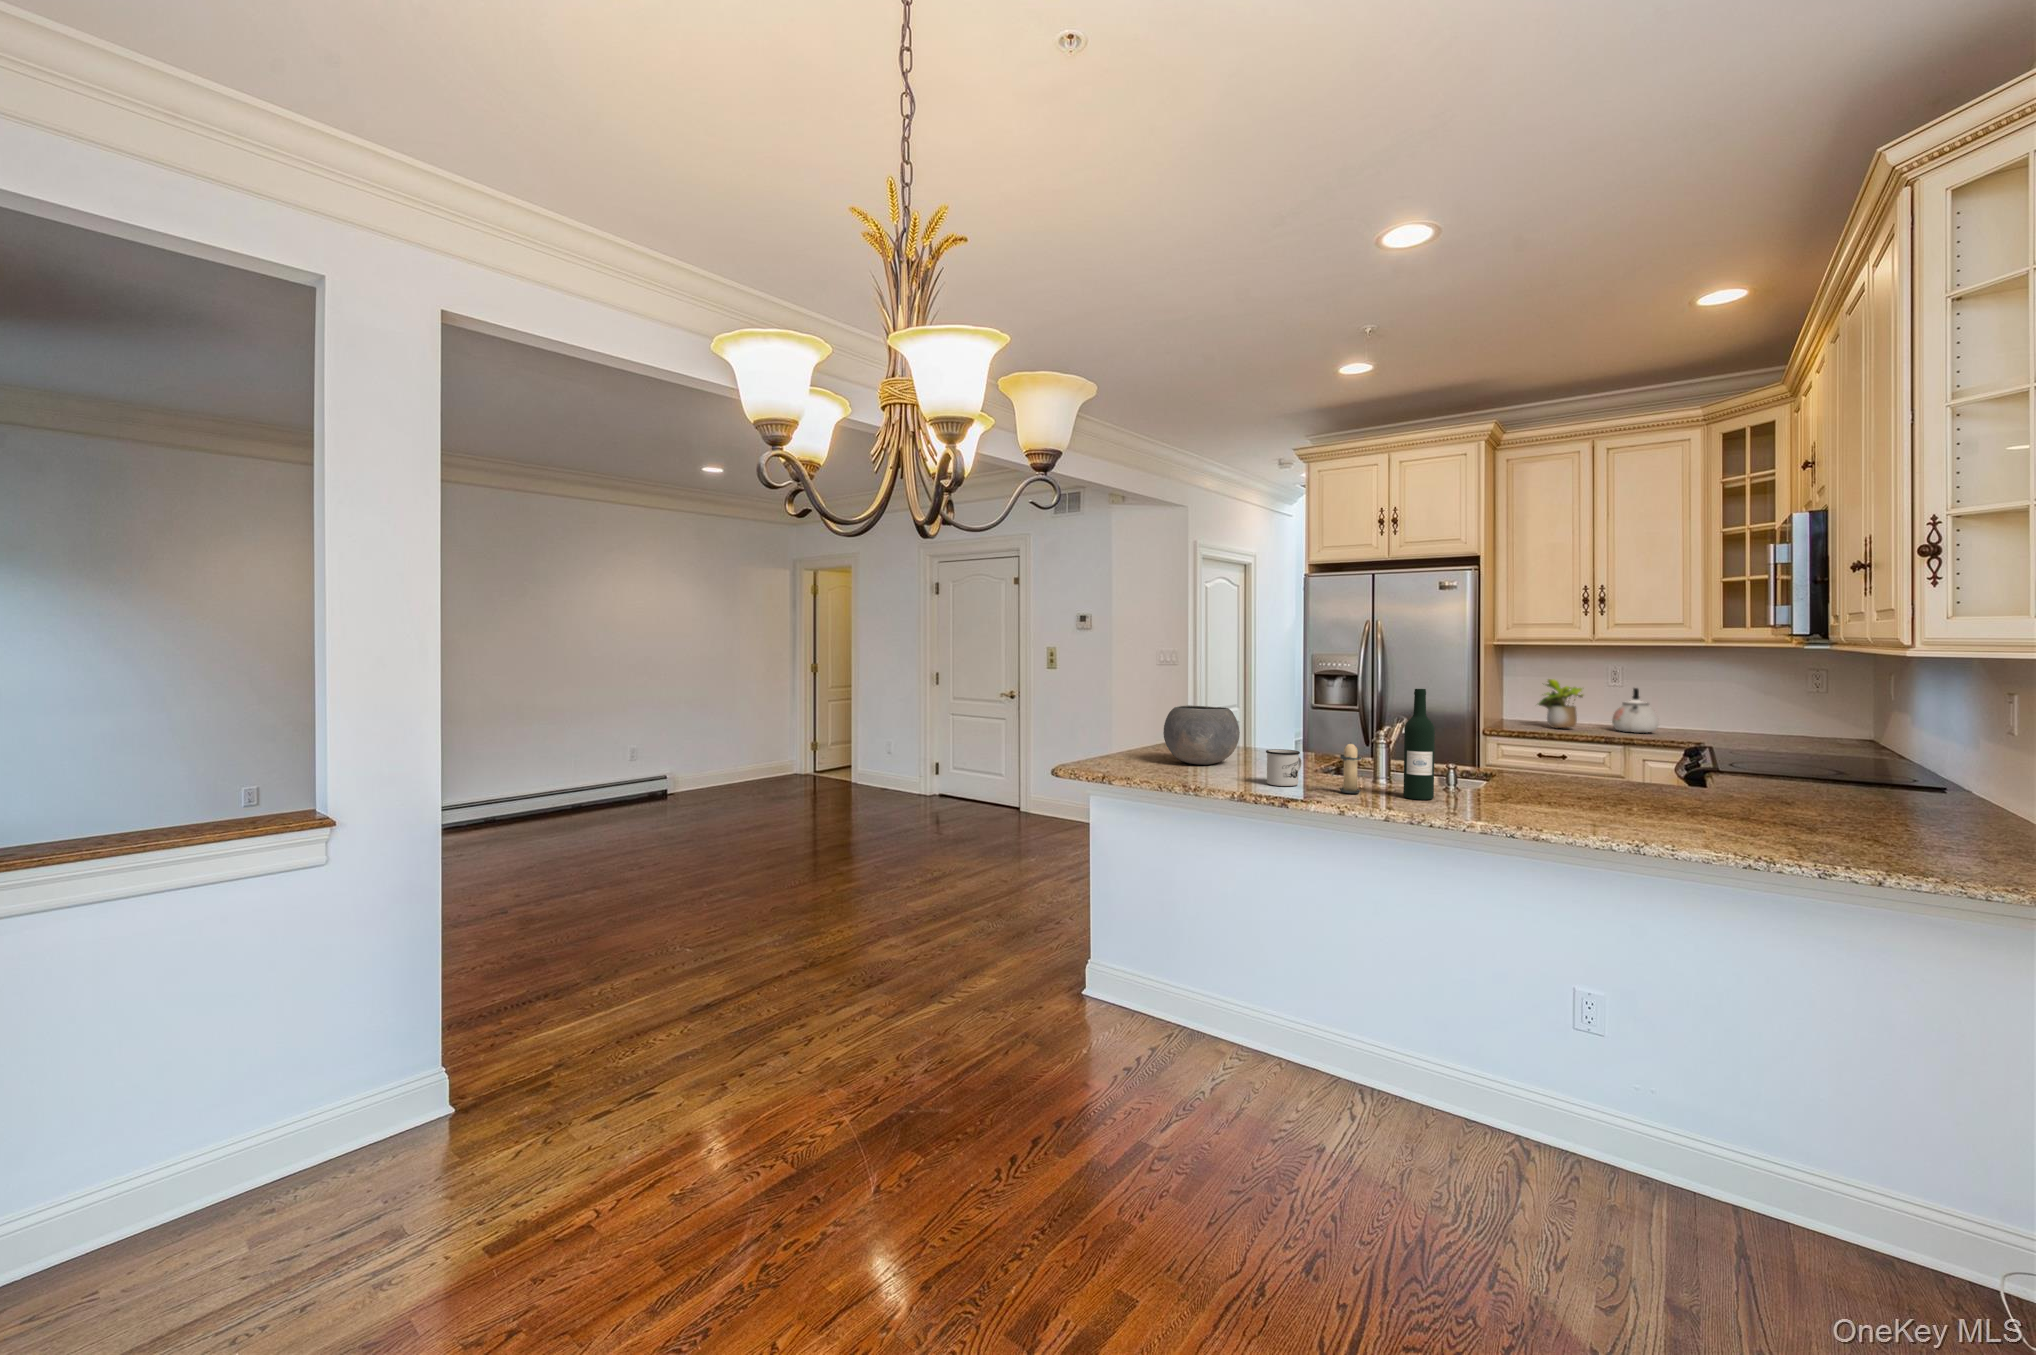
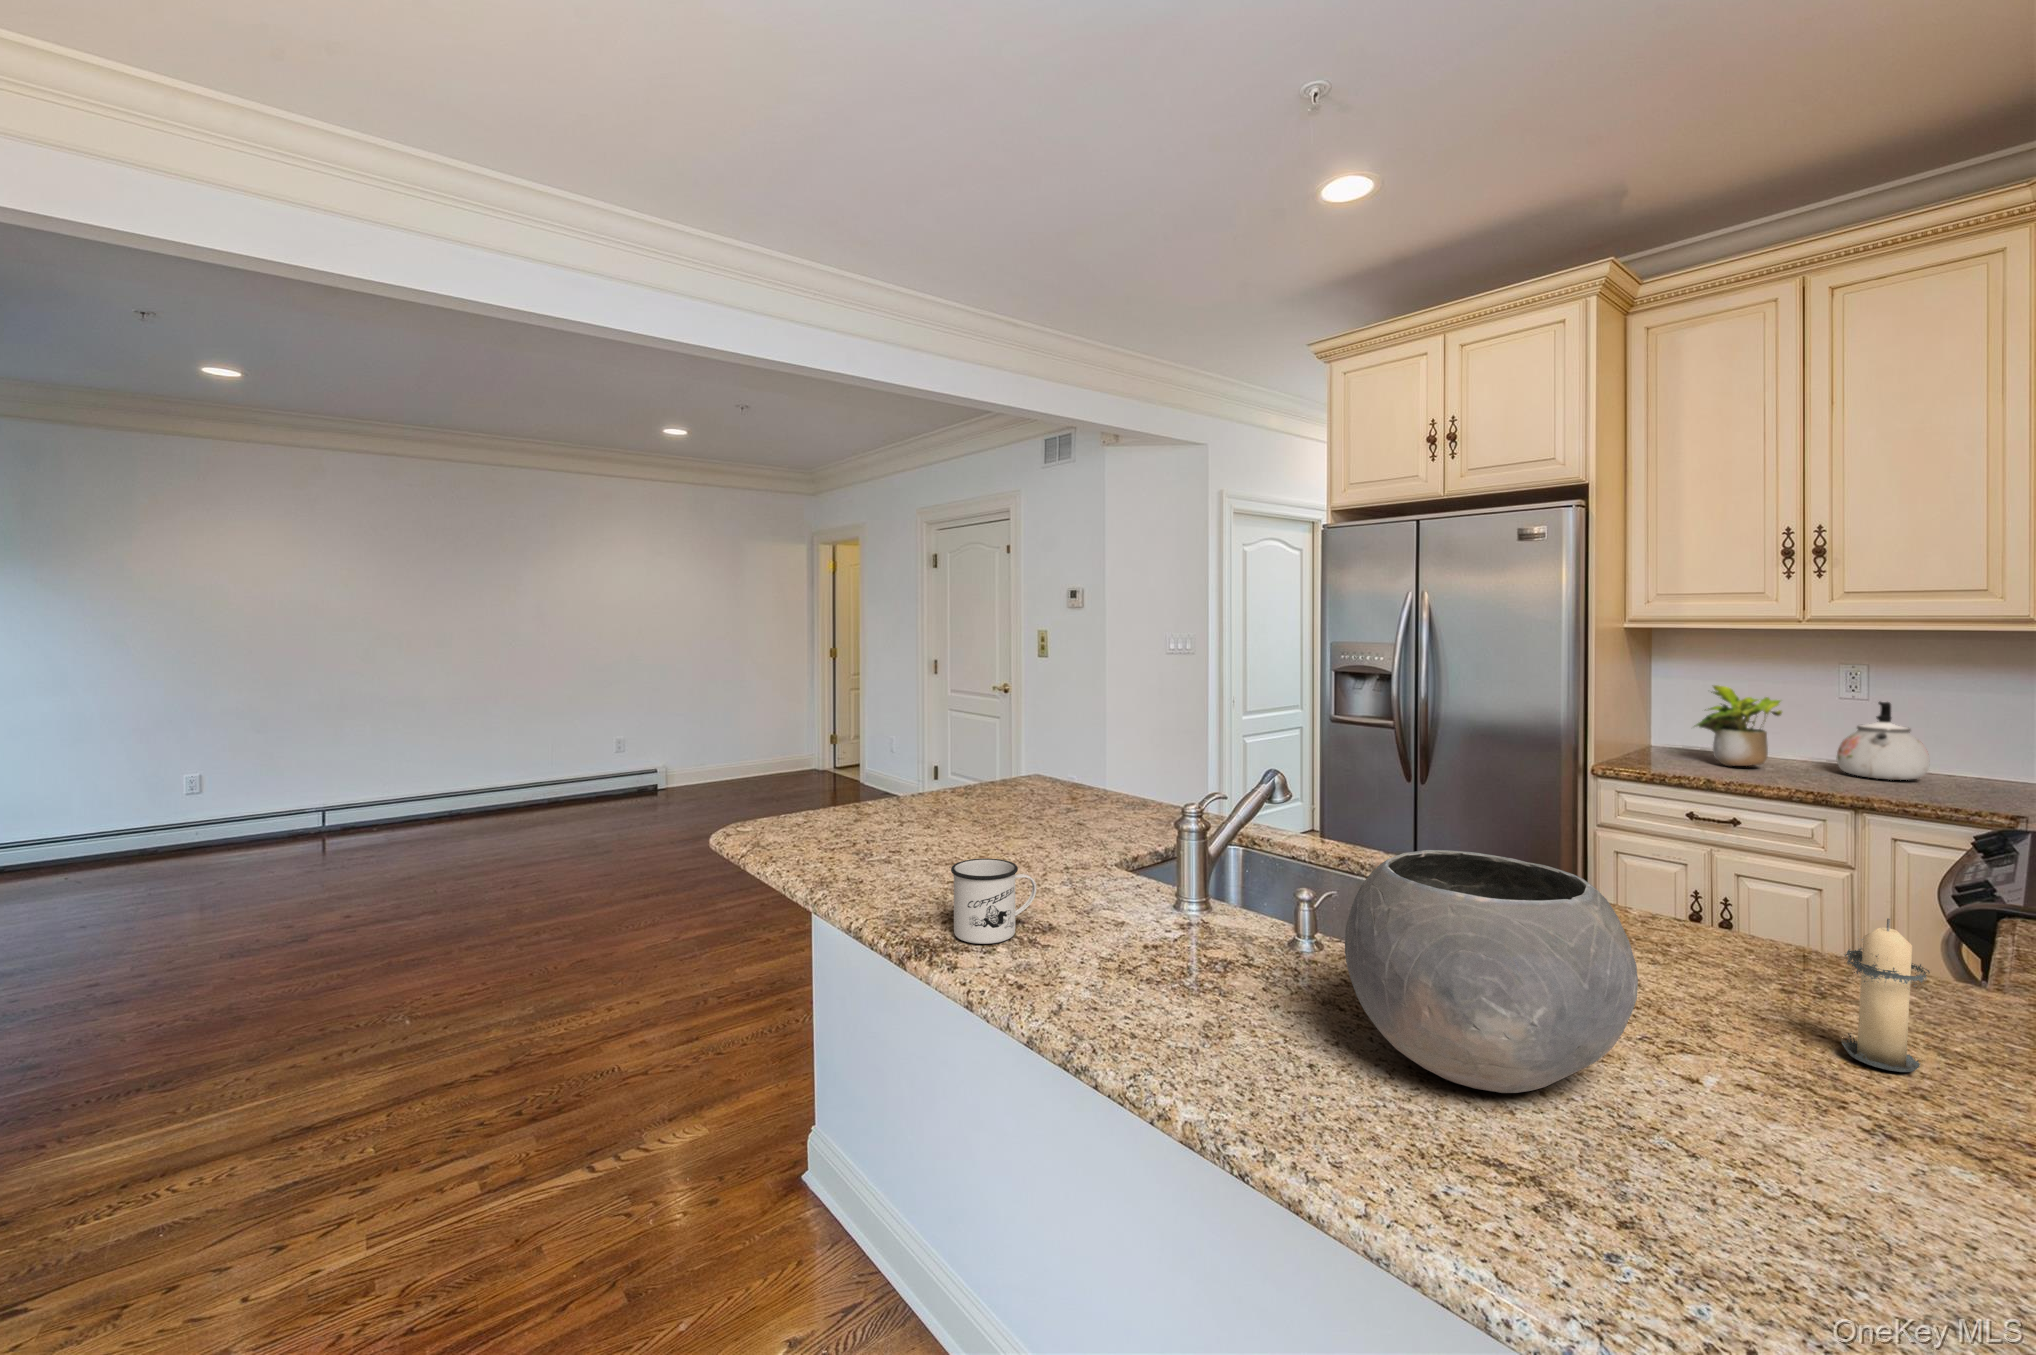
wine bottle: present [1403,689,1435,800] -> none [1164,761,1233,1037]
bowl: present [1163,705,1240,765] -> present [1345,850,1638,1093]
candle: present [1340,743,1361,793] -> present [1842,918,1930,1072]

